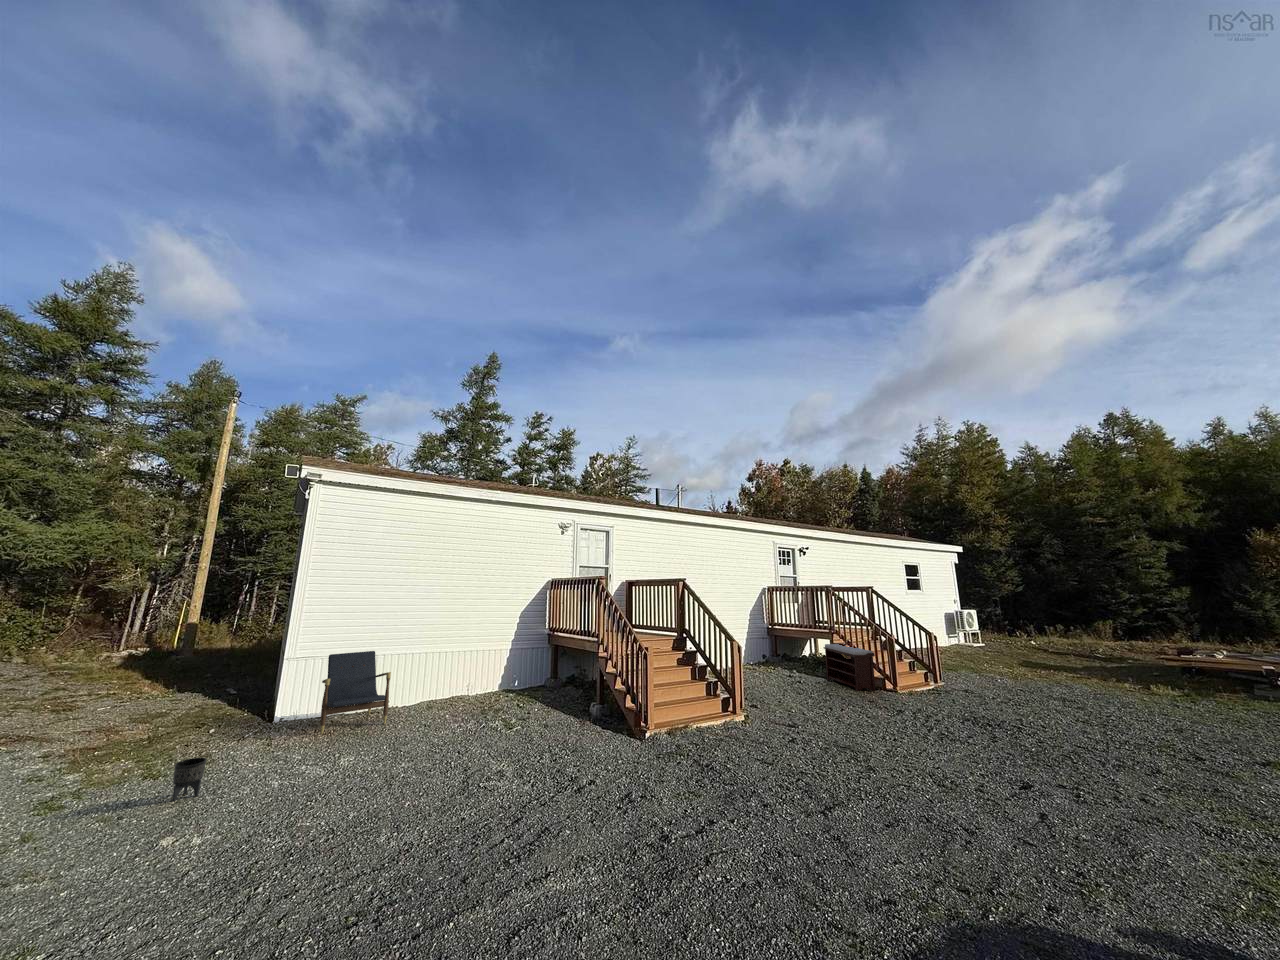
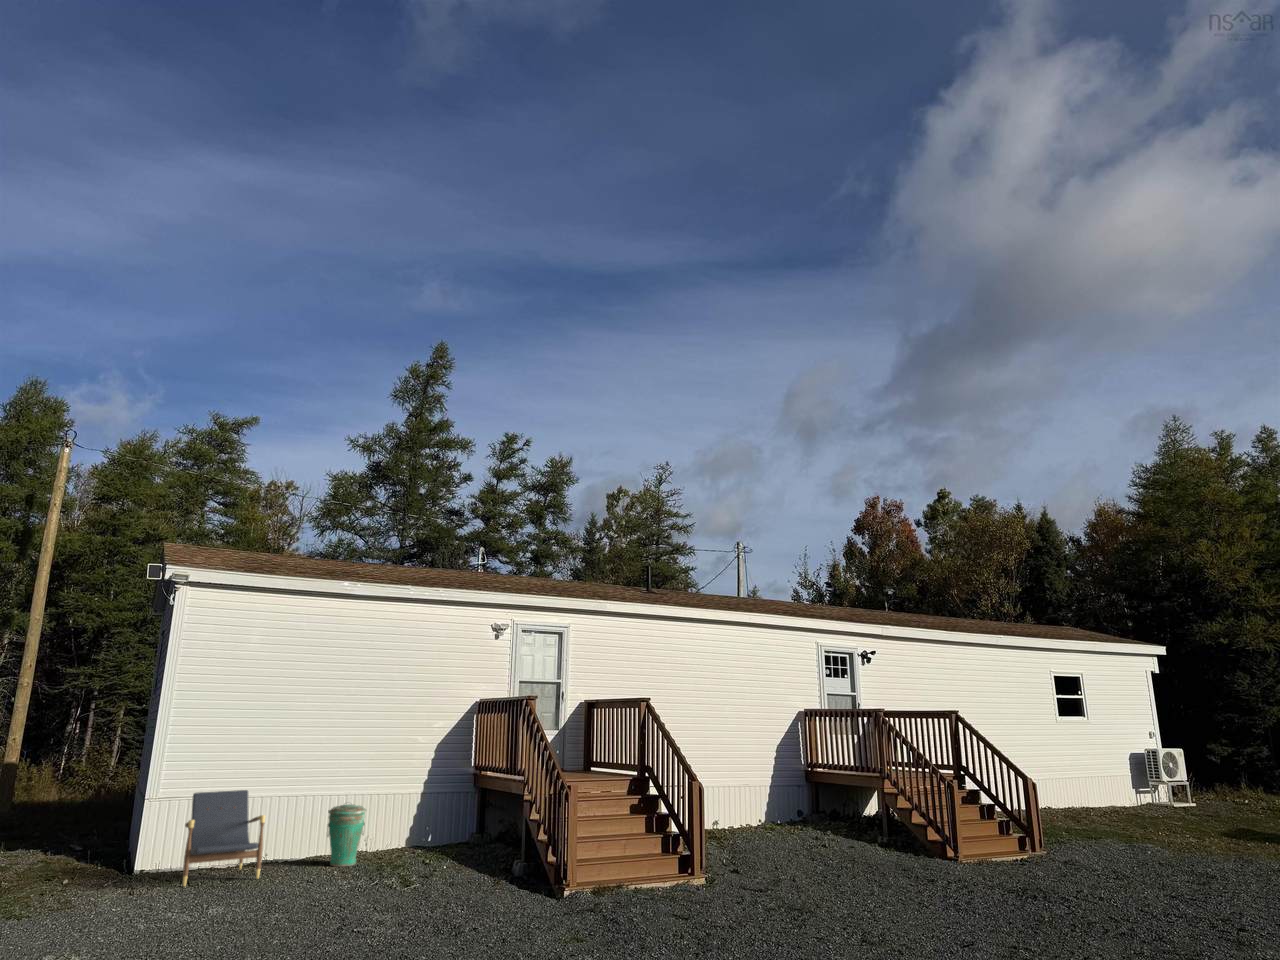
bench: present [824,644,875,691] -> none [871,794,931,860]
trash can: none [439,658,470,709] -> present [328,804,366,867]
planter: present [172,758,206,801] -> none [36,892,68,934]

